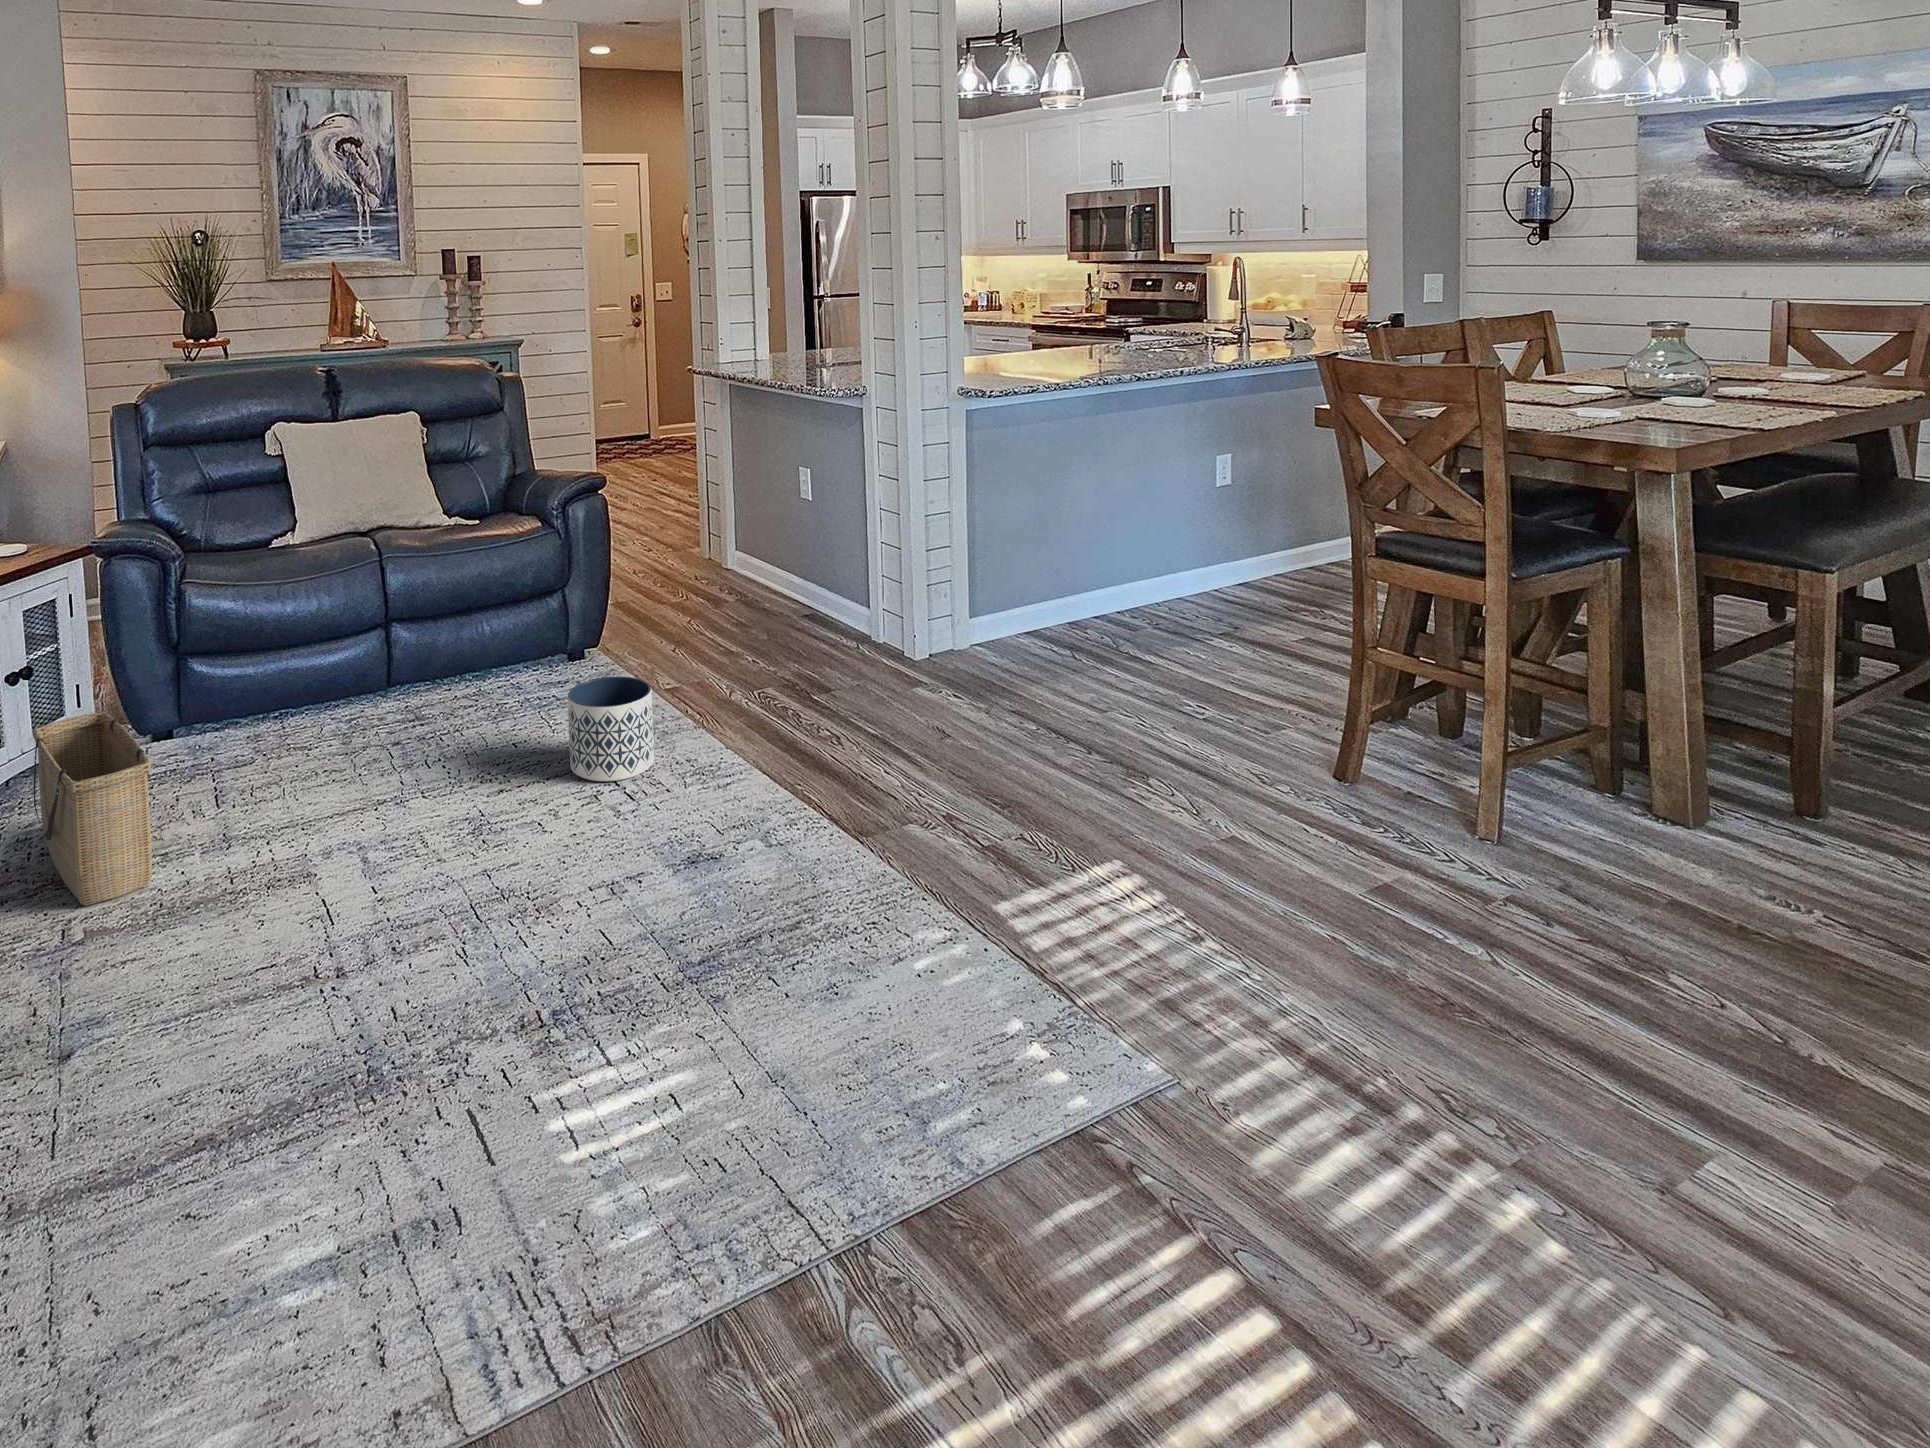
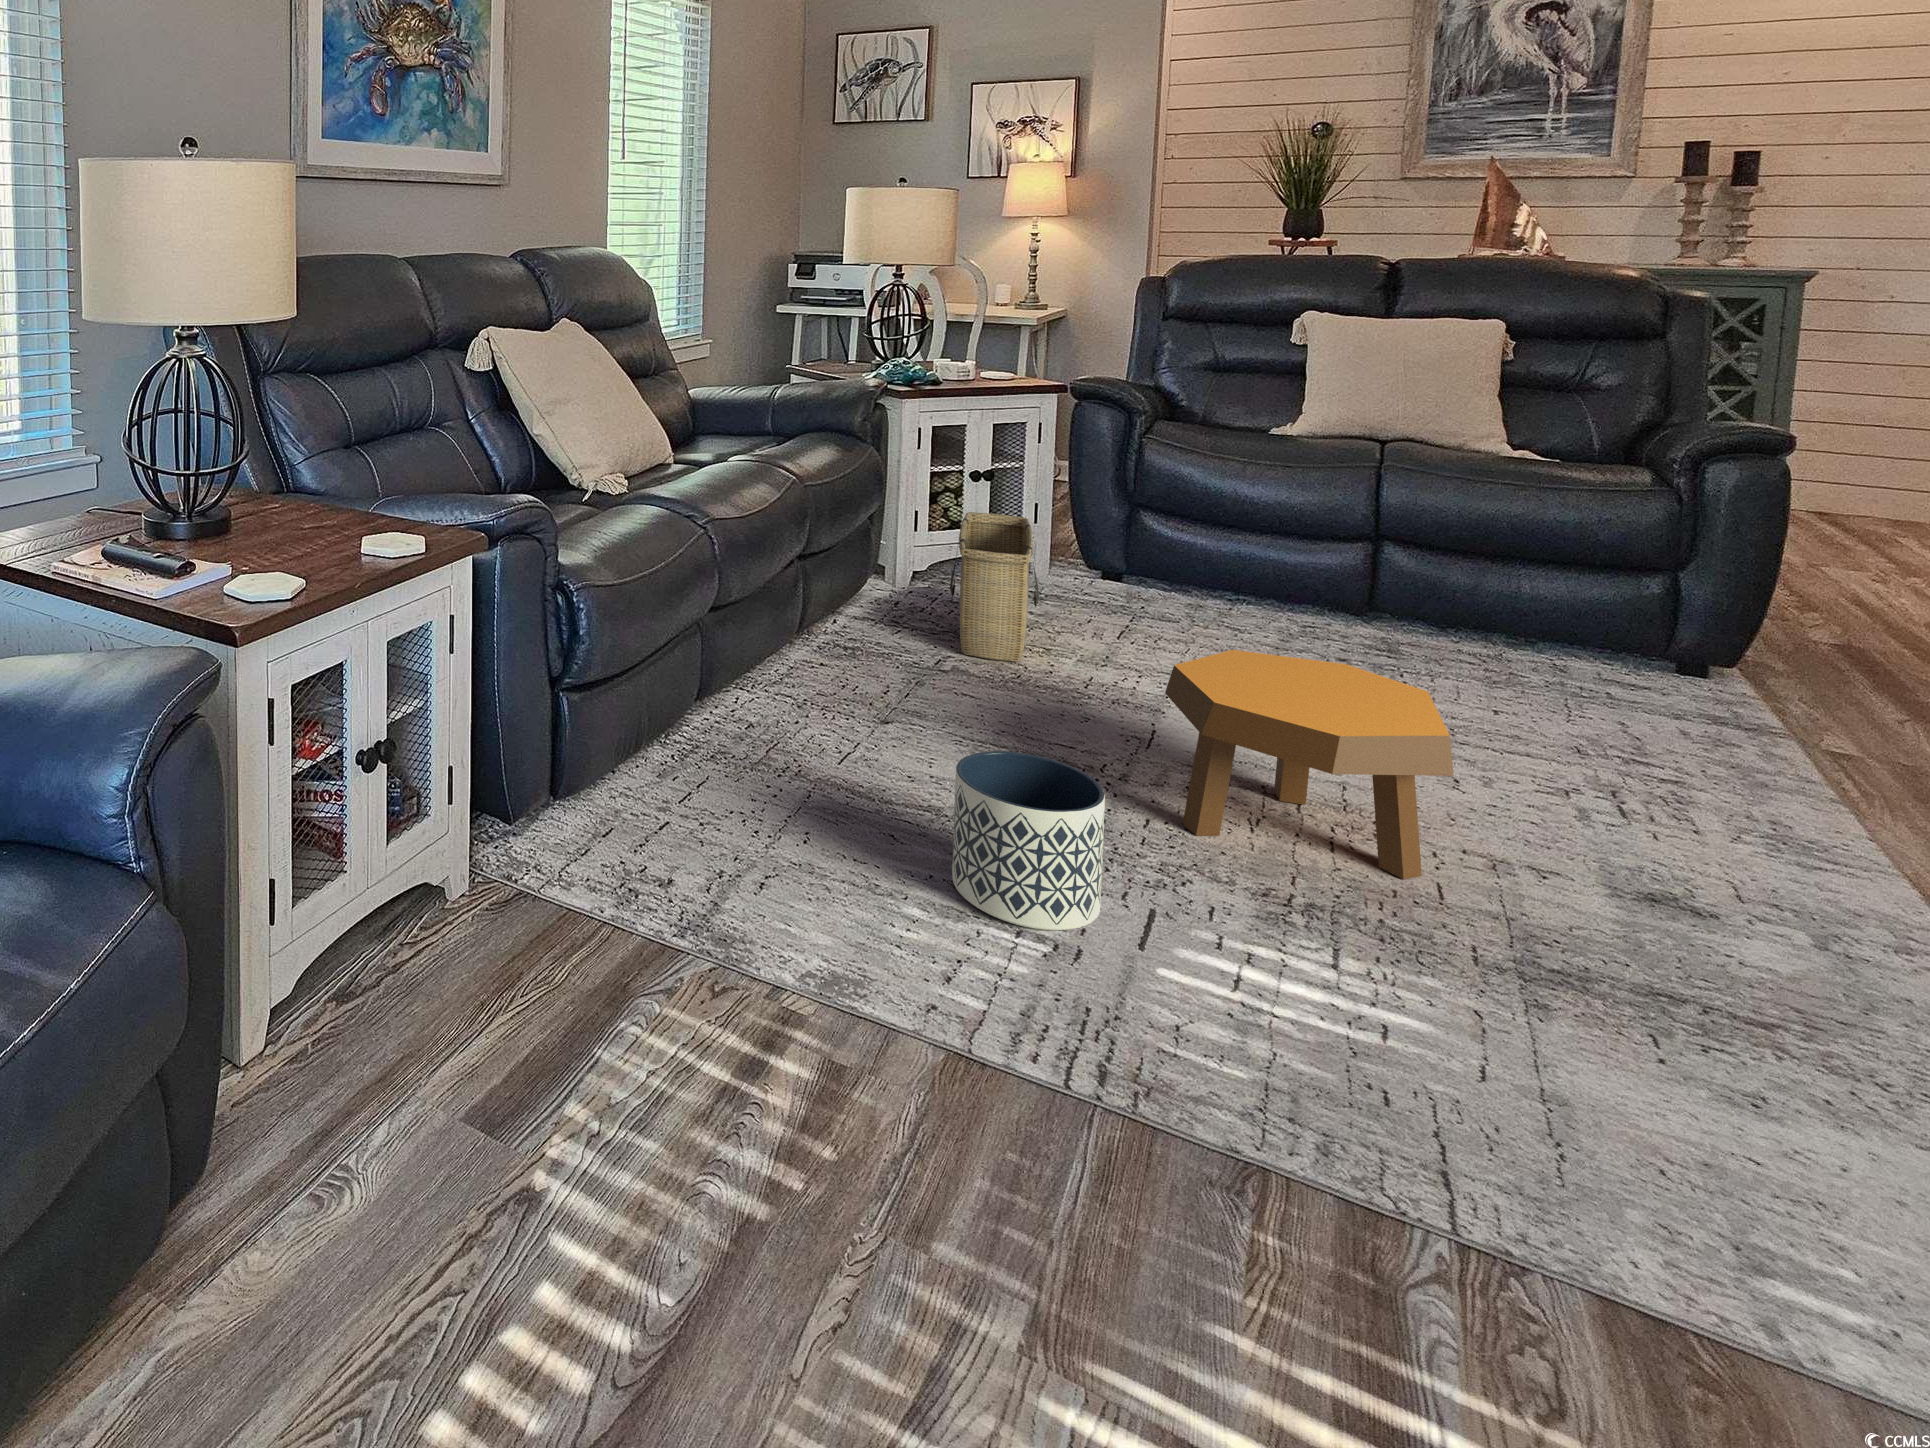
planter: present [568,676,654,781] -> present [952,751,1105,930]
footstool: none [373,765,605,998] -> present [1165,650,1454,879]

